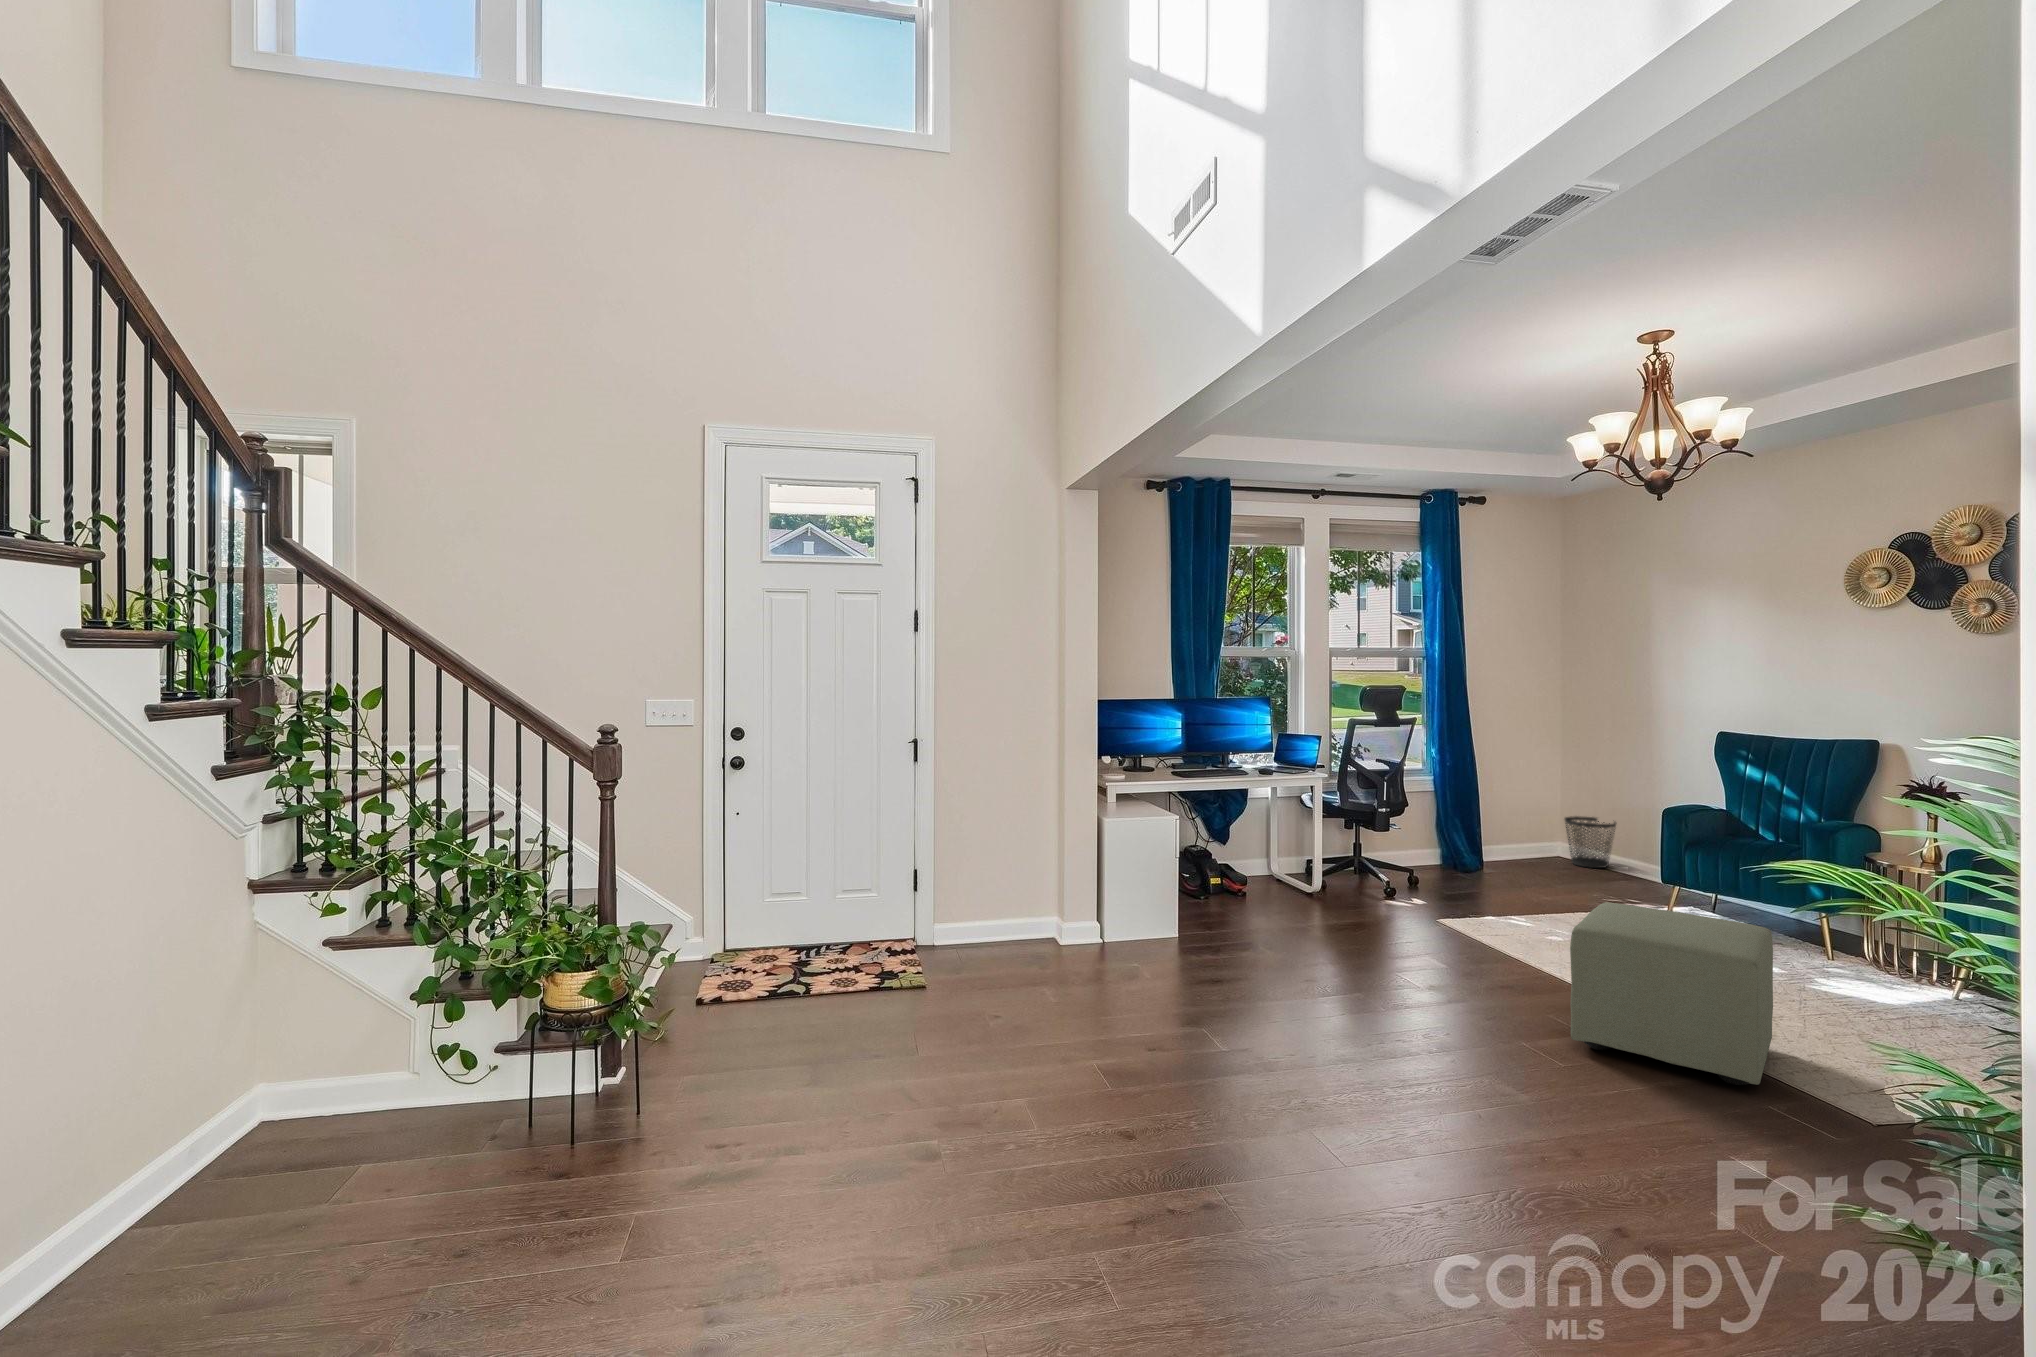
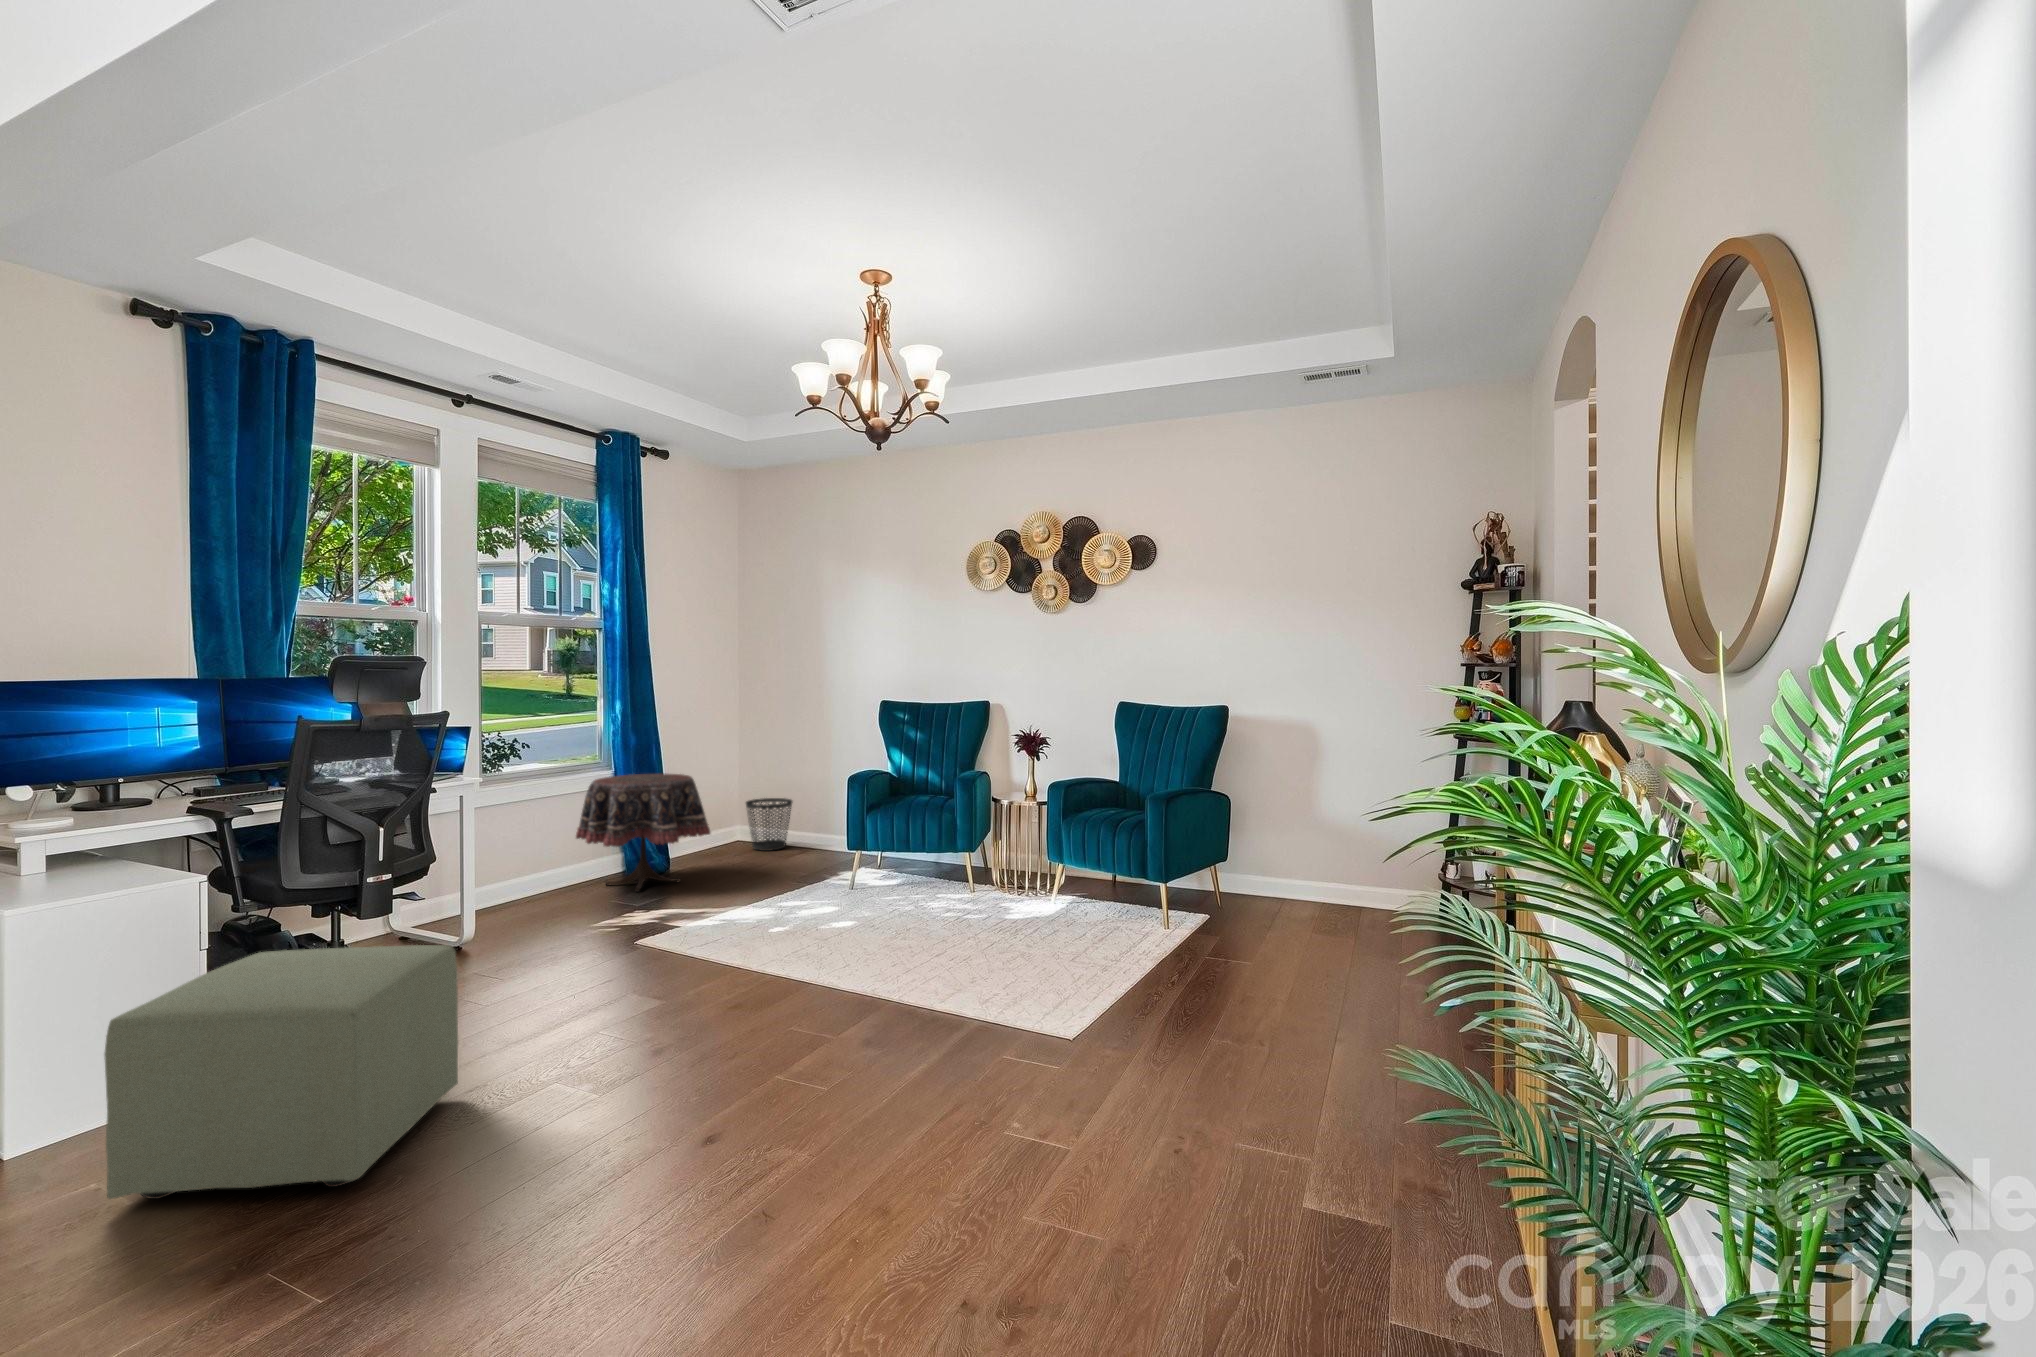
side table: none [1401,781,1519,881] -> present [576,774,710,892]
ottoman: present [1570,902,1773,1085] -> present [104,945,458,1199]

